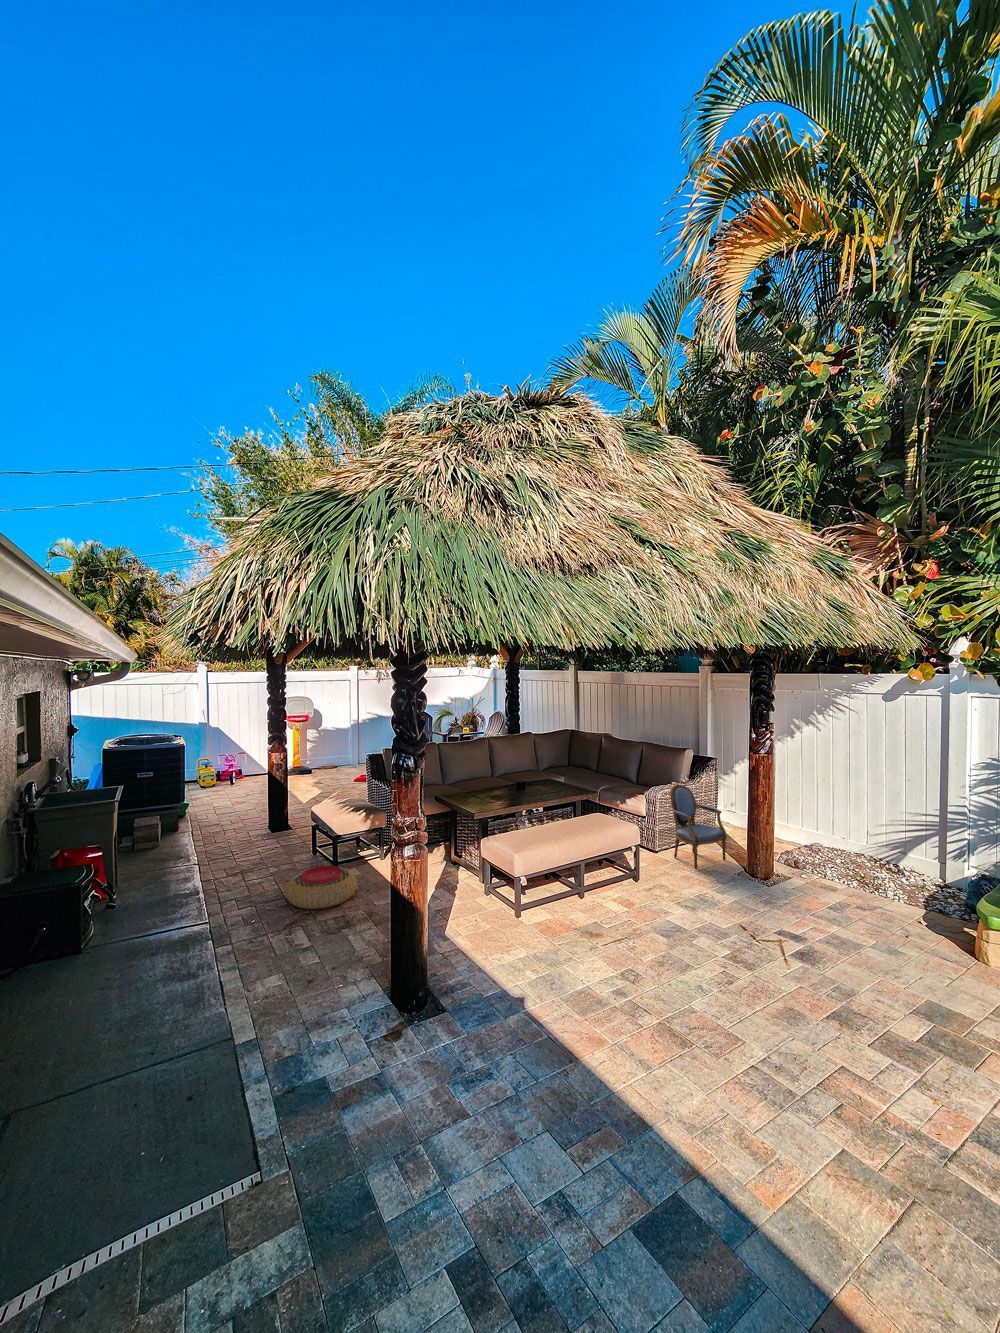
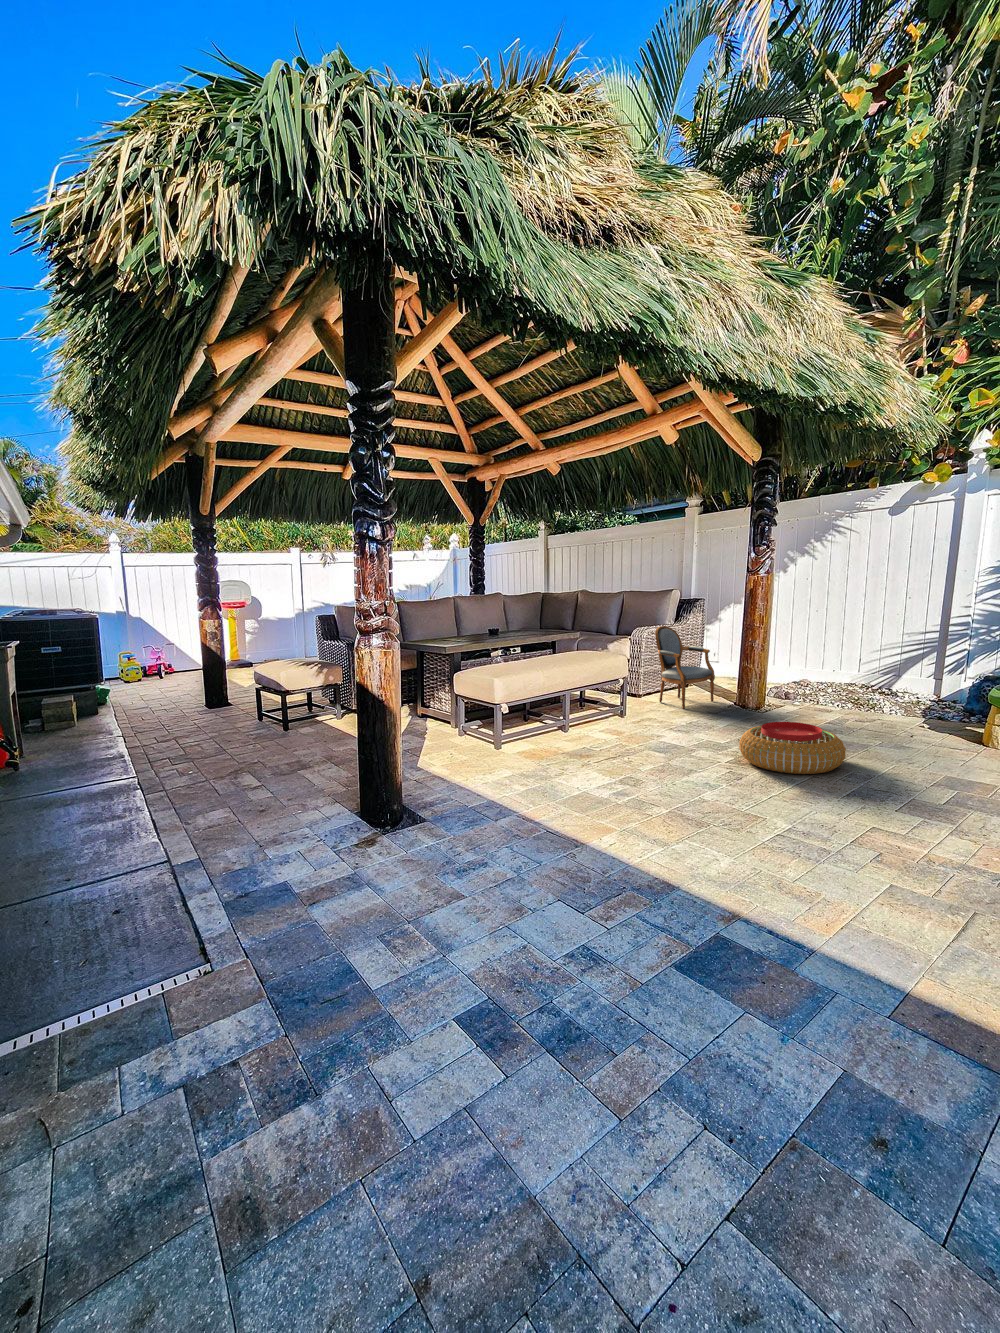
pouf: present [286,866,357,909] -> present [739,722,846,774]

